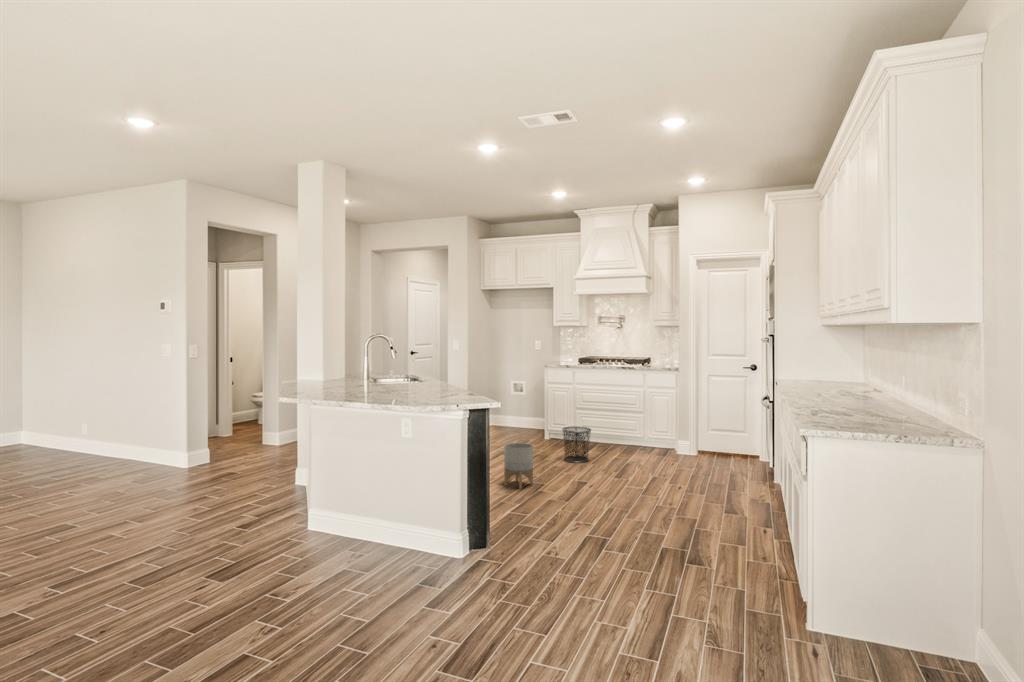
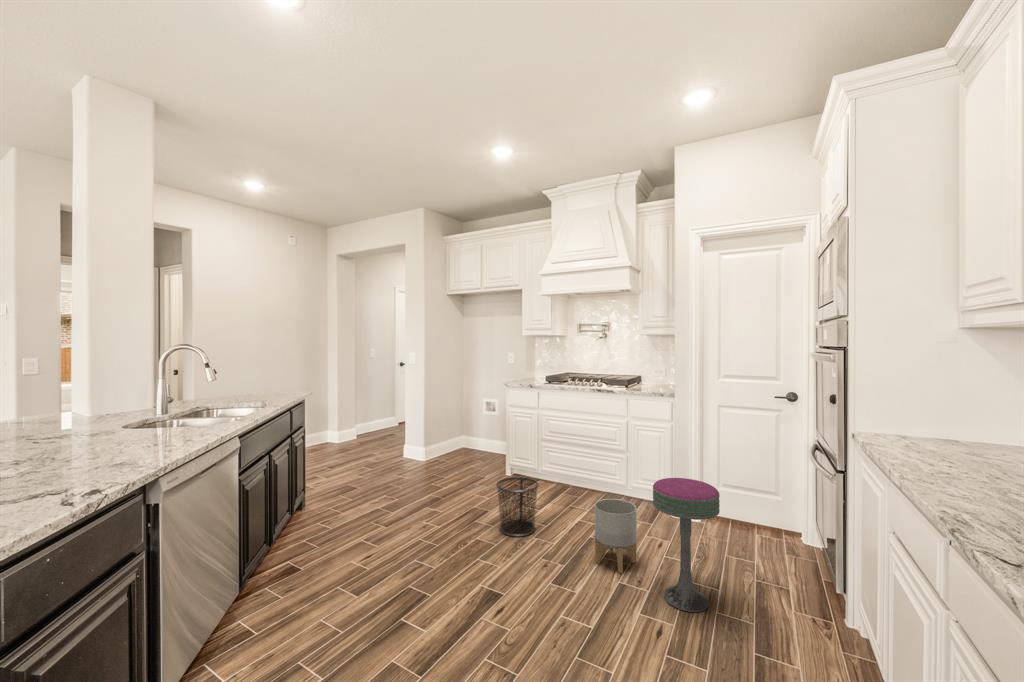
bar stool: none [674,412,711,482] -> present [653,478,720,612]
planter: present [504,443,533,489] -> present [595,499,637,573]

